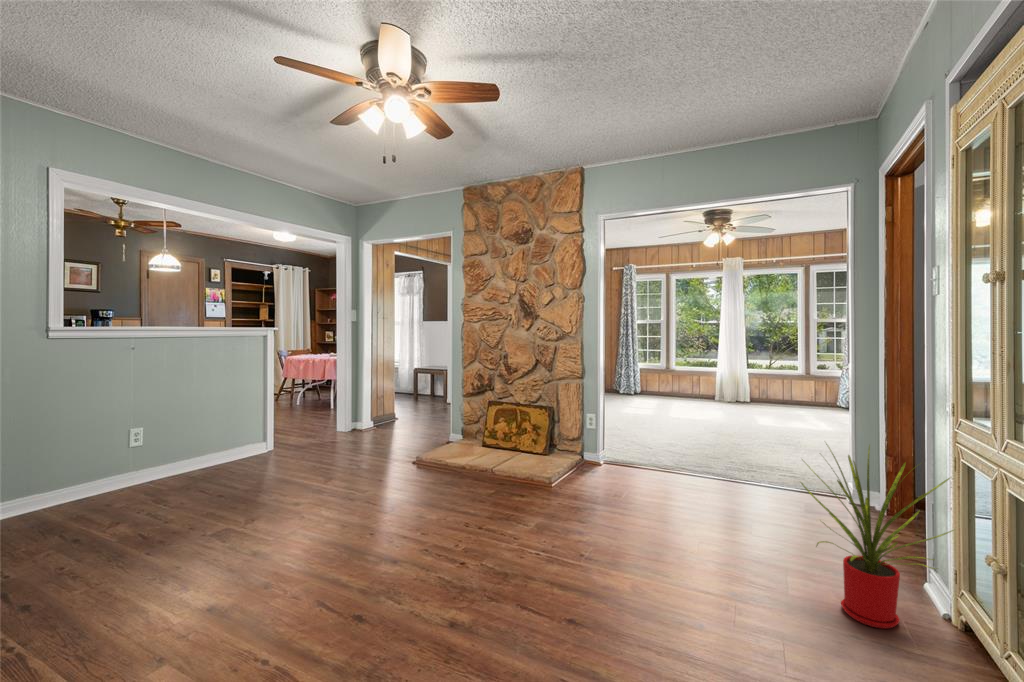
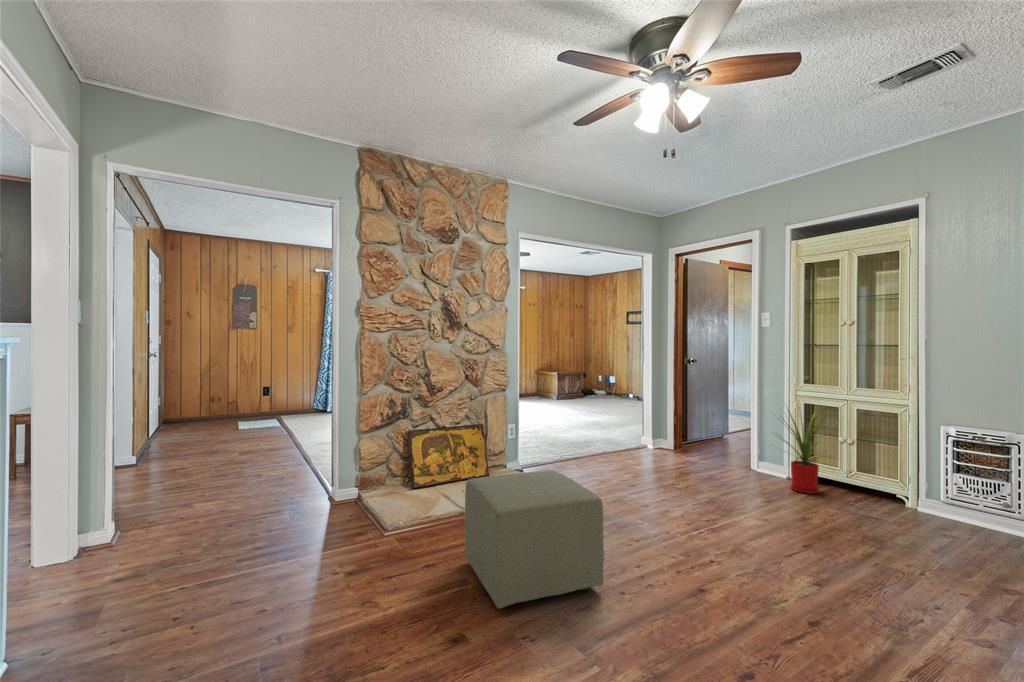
ottoman: none [328,427,441,522] -> present [465,470,604,609]

